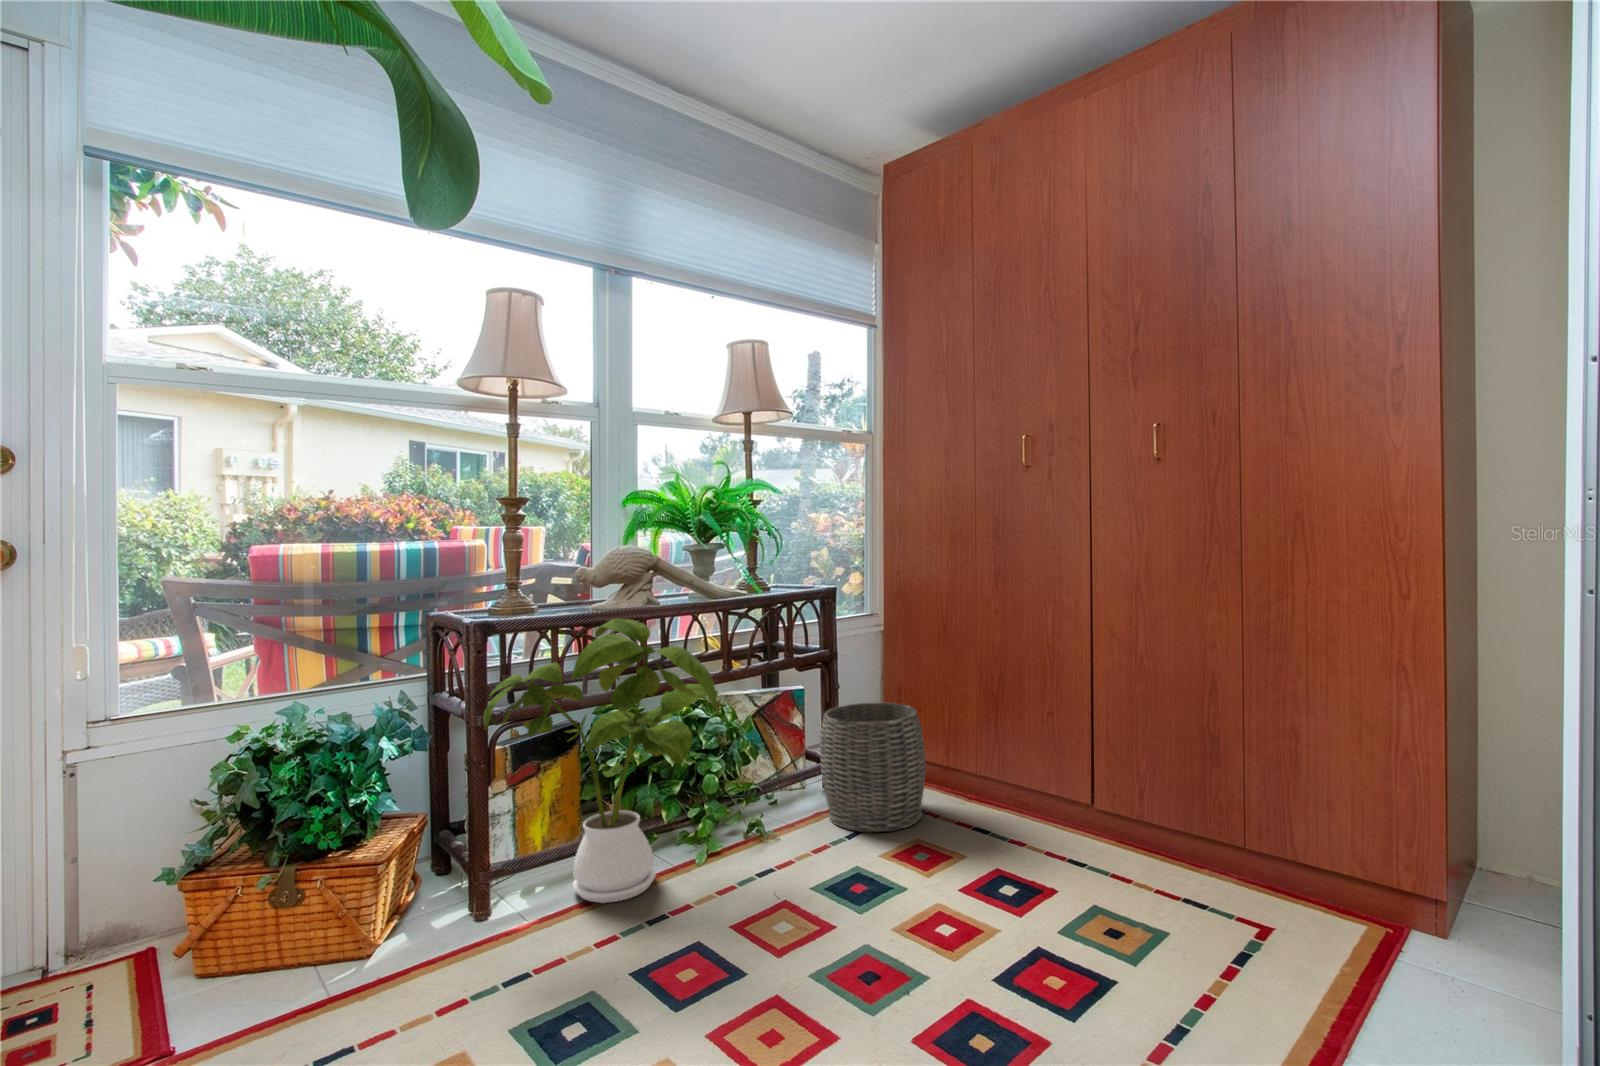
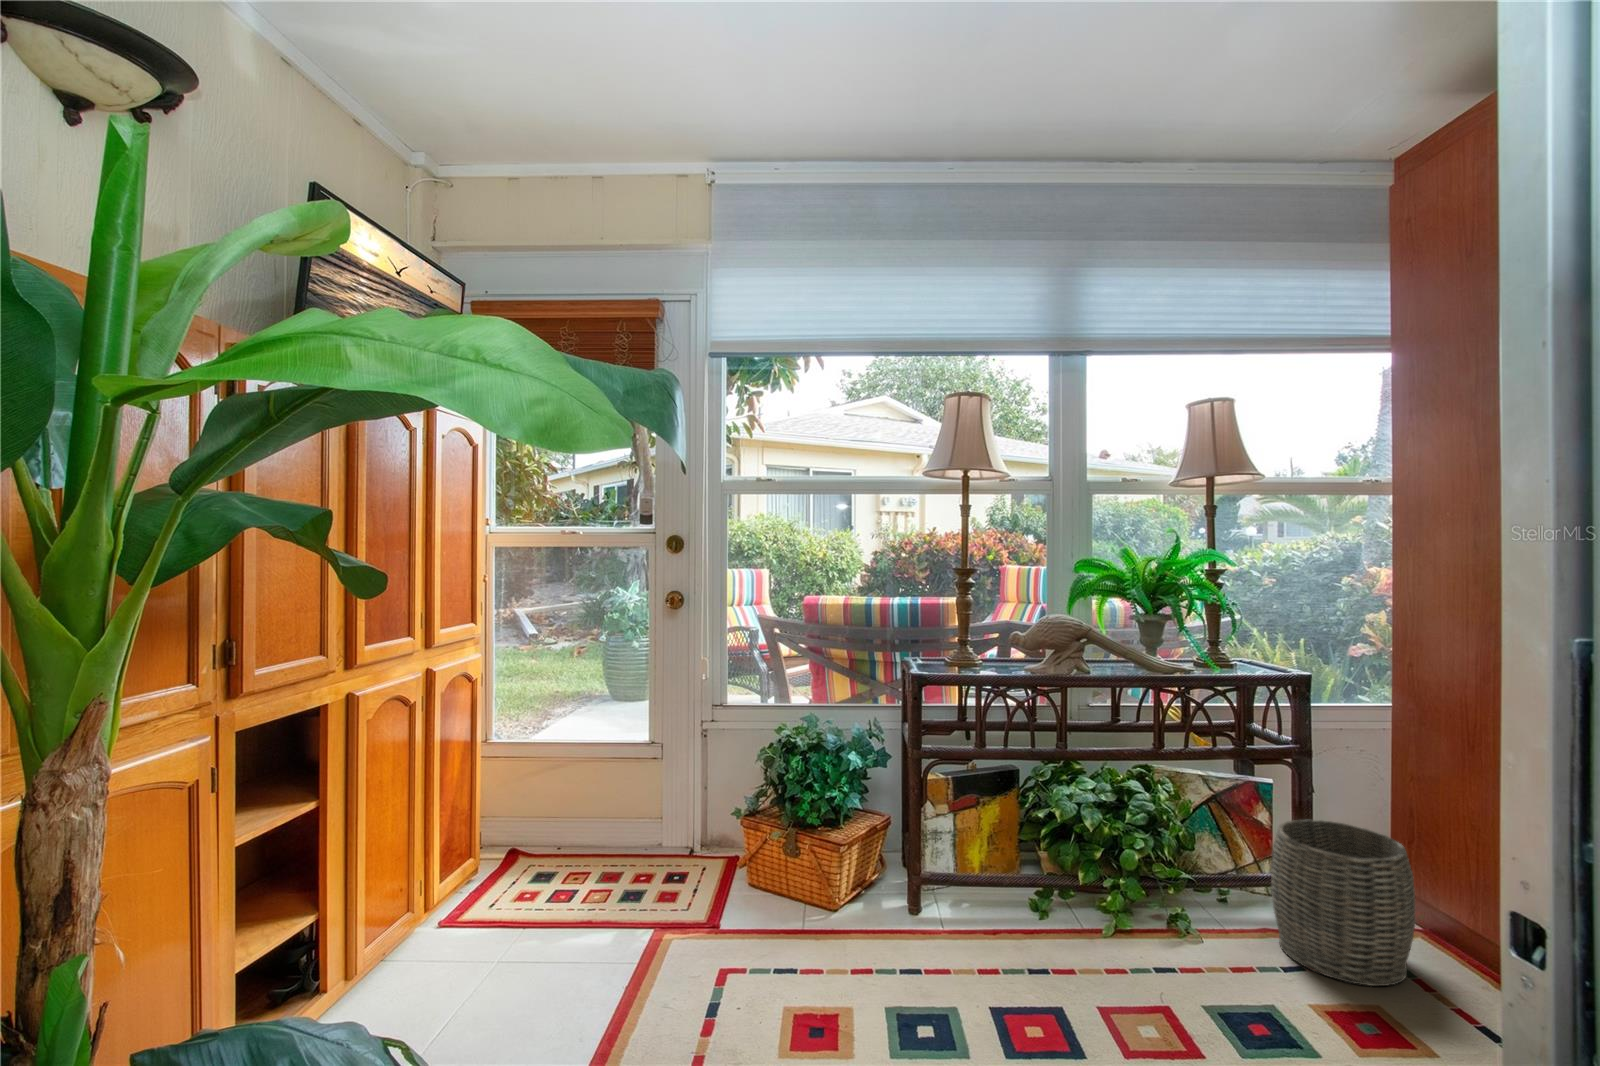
house plant: present [483,619,719,903] -> none [918,696,1147,941]

